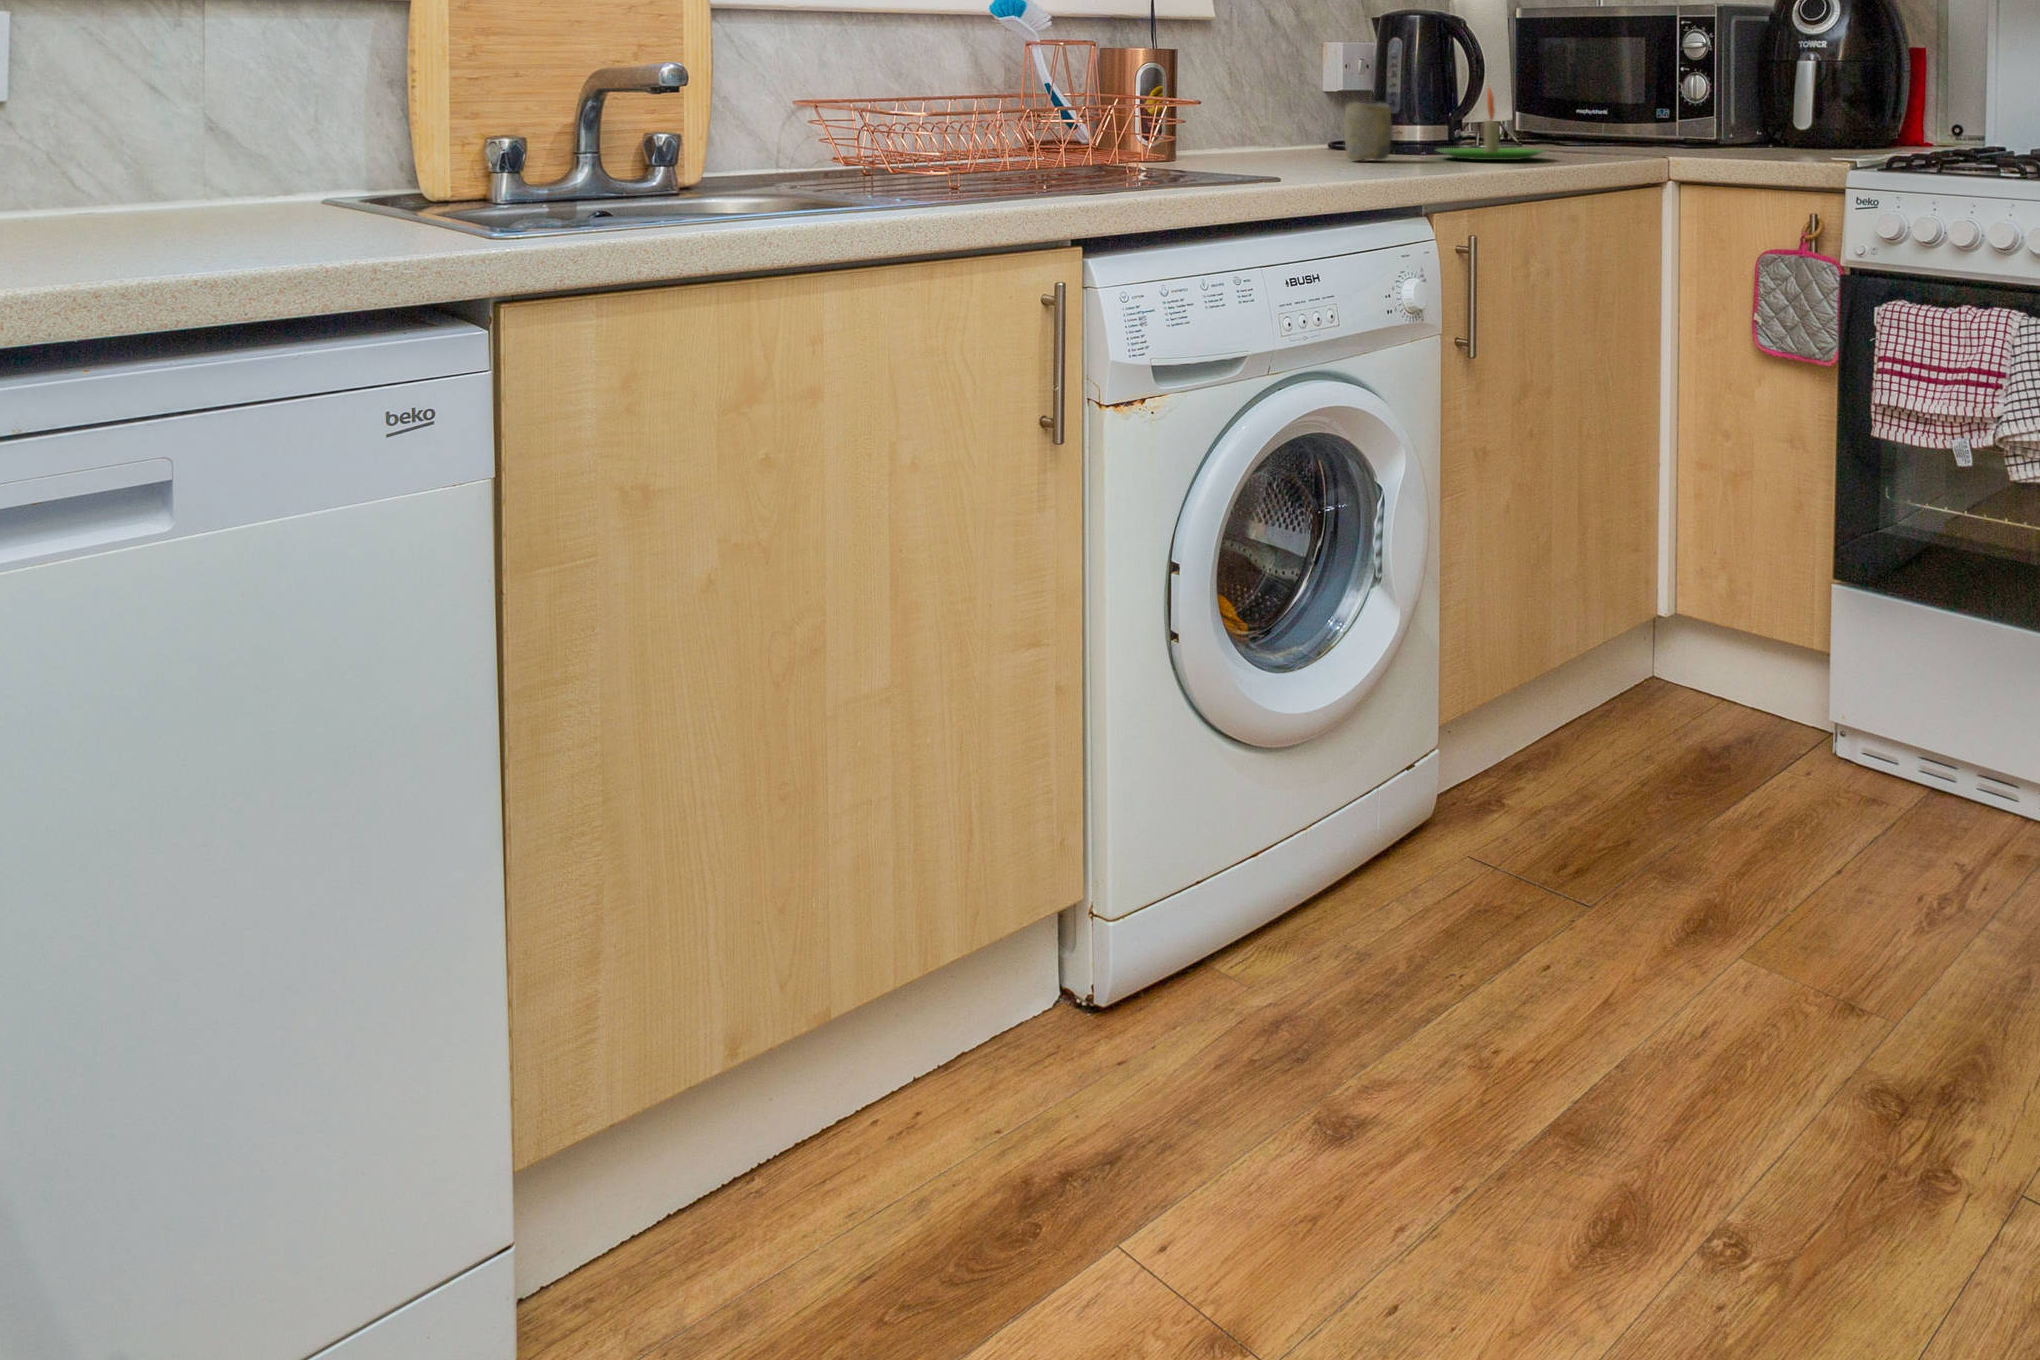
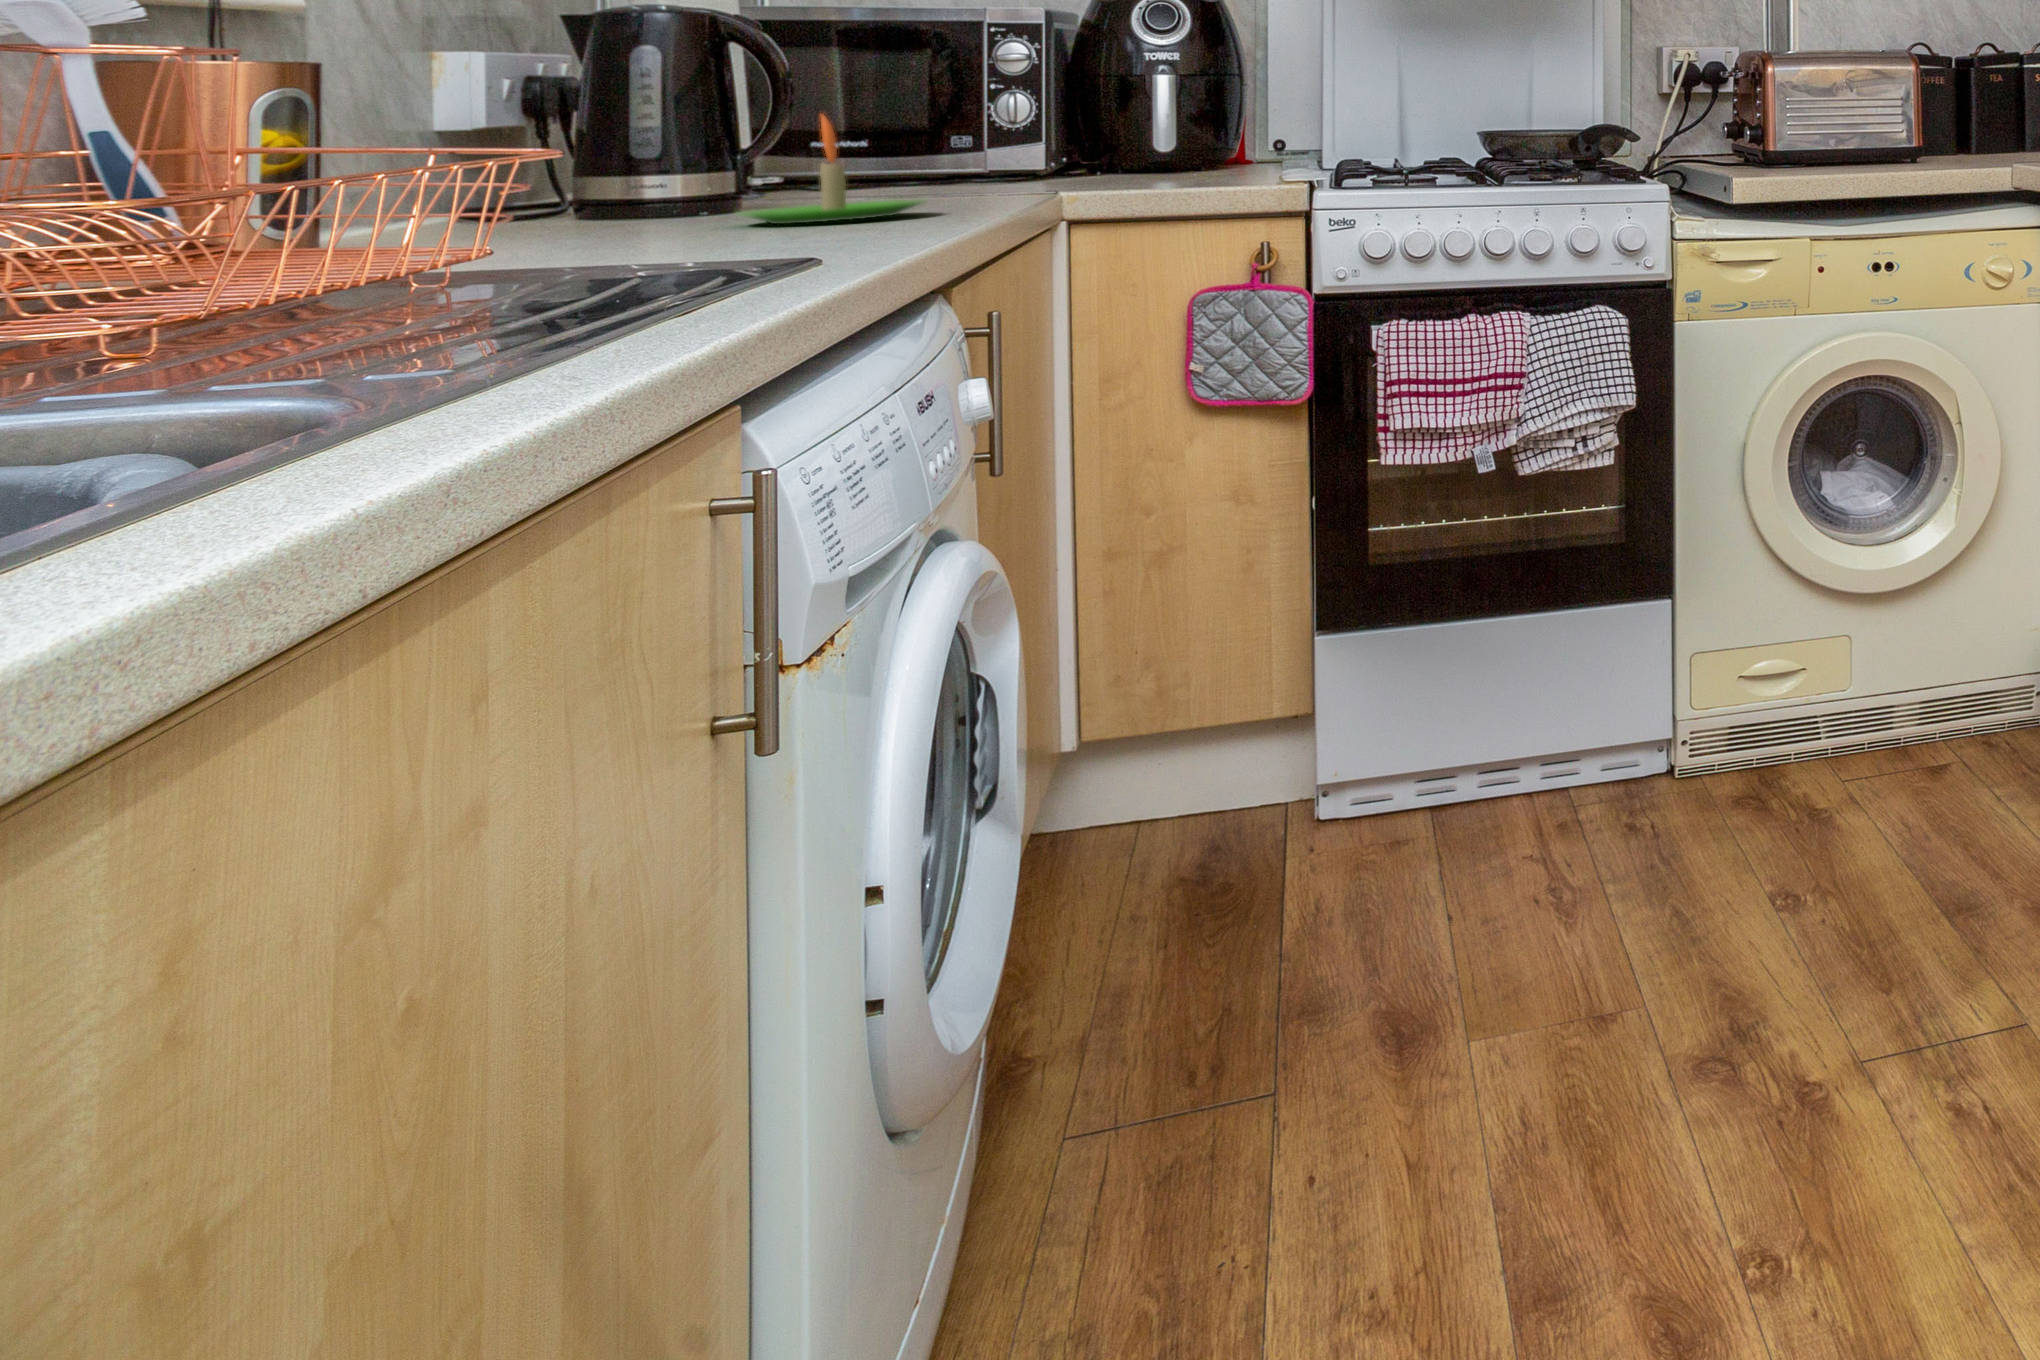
cup: present [1344,103,1392,161] -> none [609,146,705,240]

